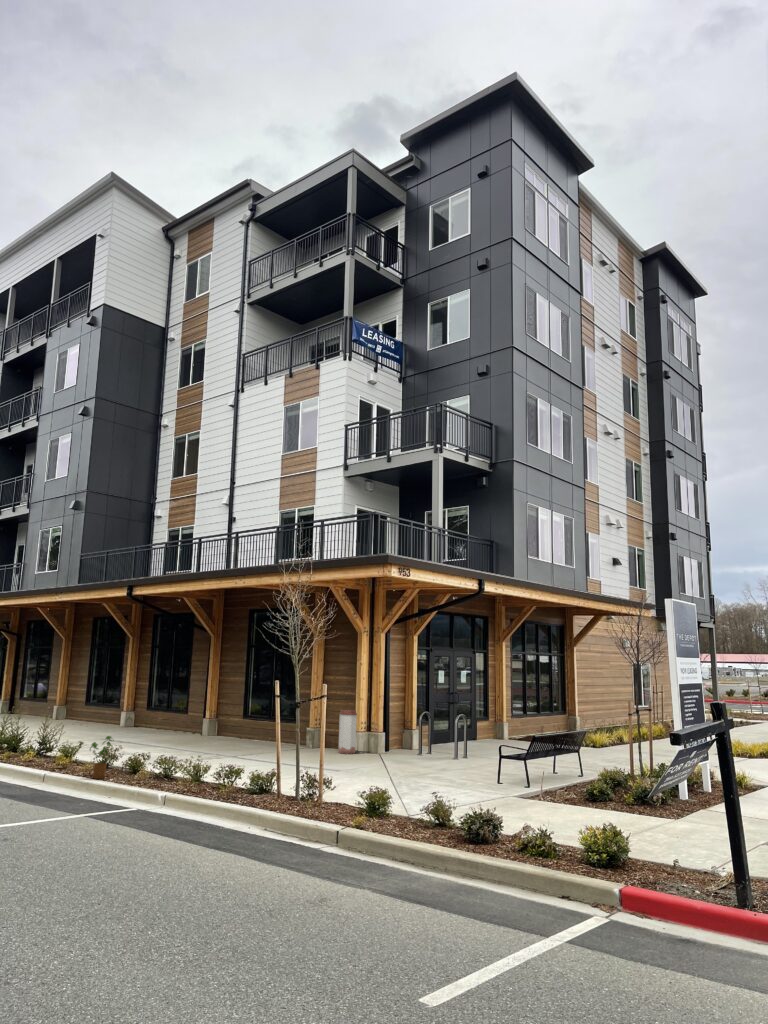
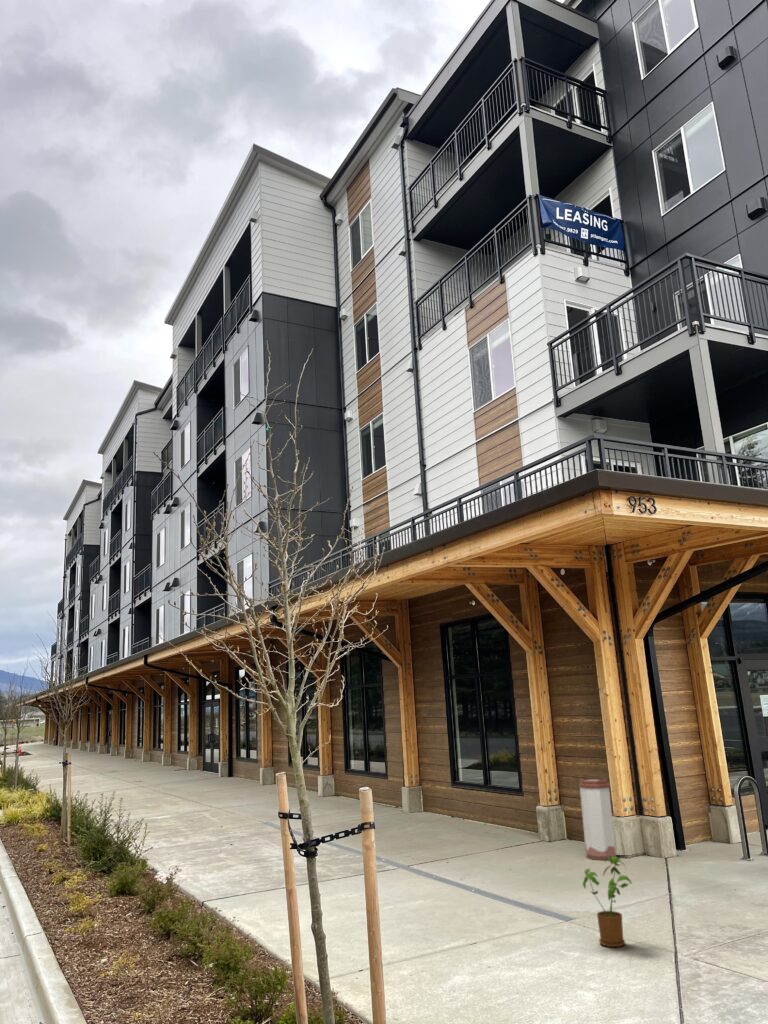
house plant: present [90,736,114,779] -> present [583,856,632,947]

